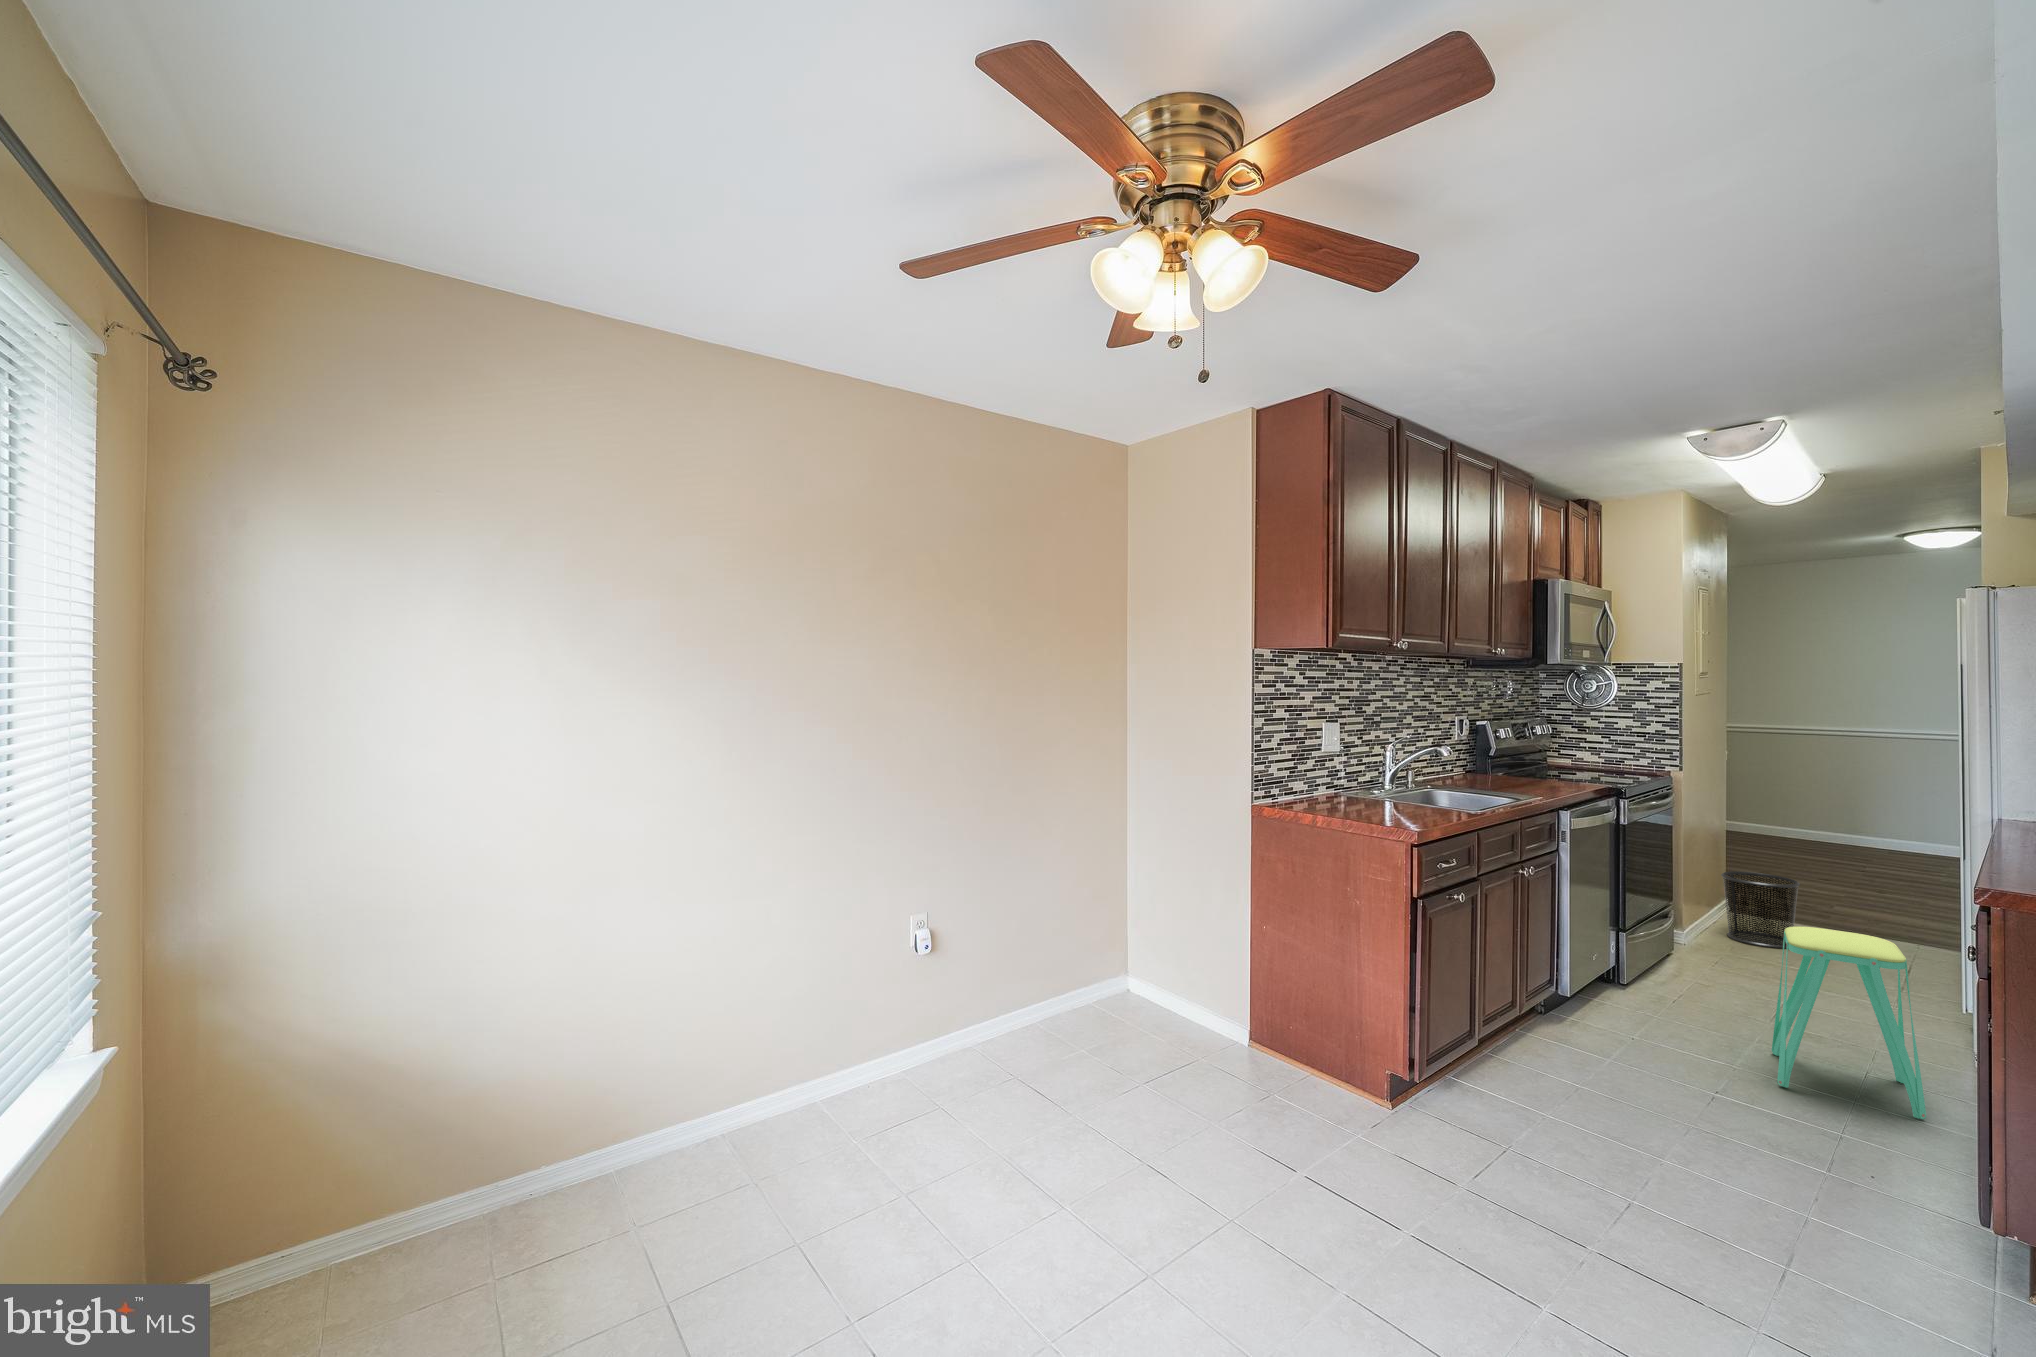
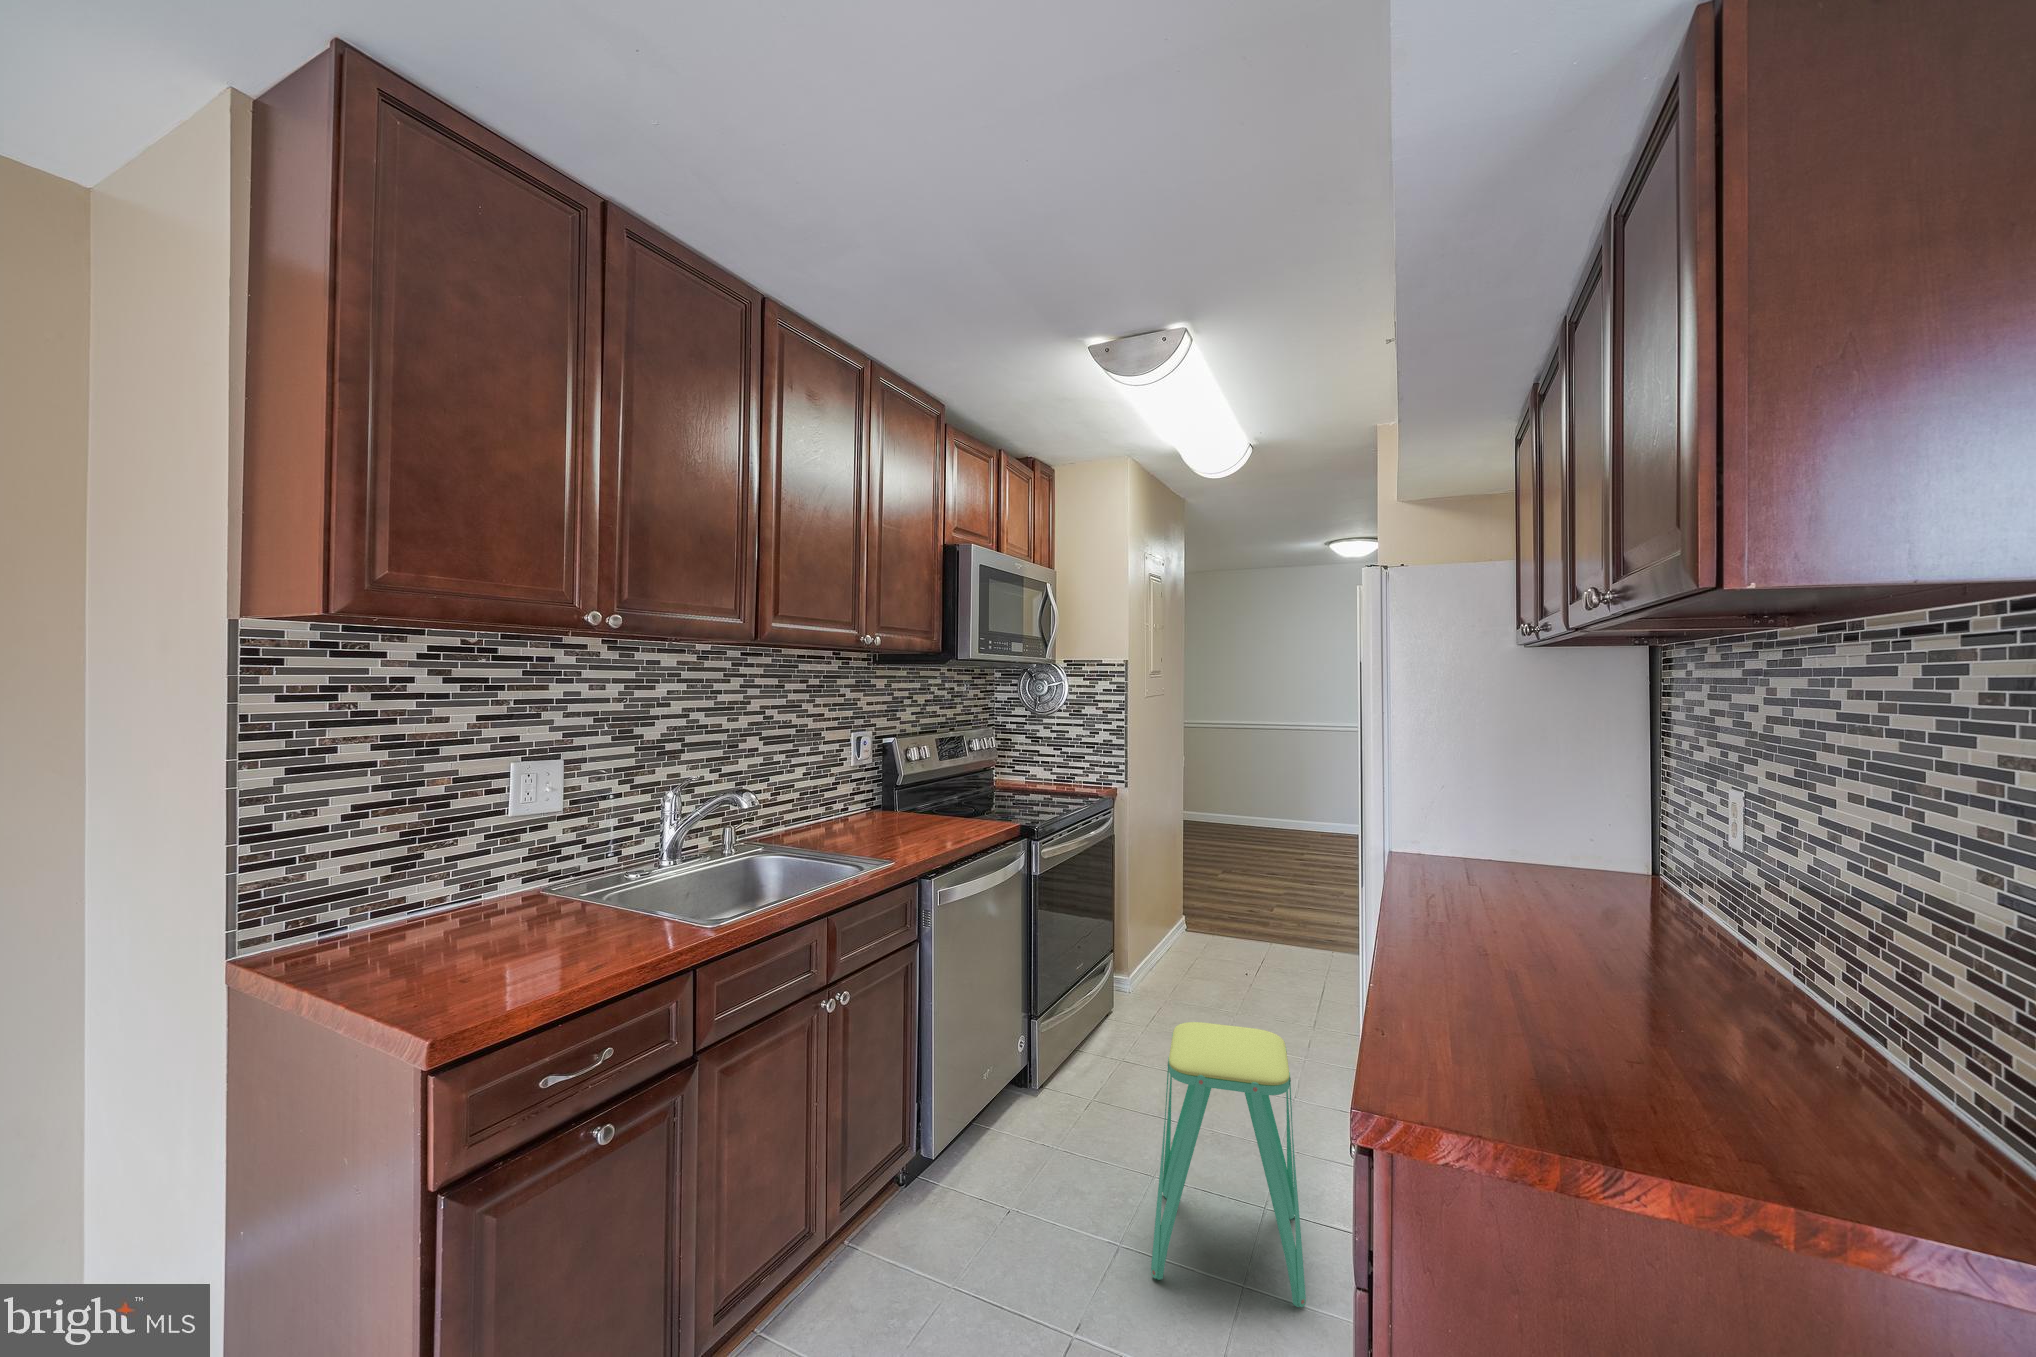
waste bin: present [1721,871,1800,948] -> none [1166,893,1233,980]

